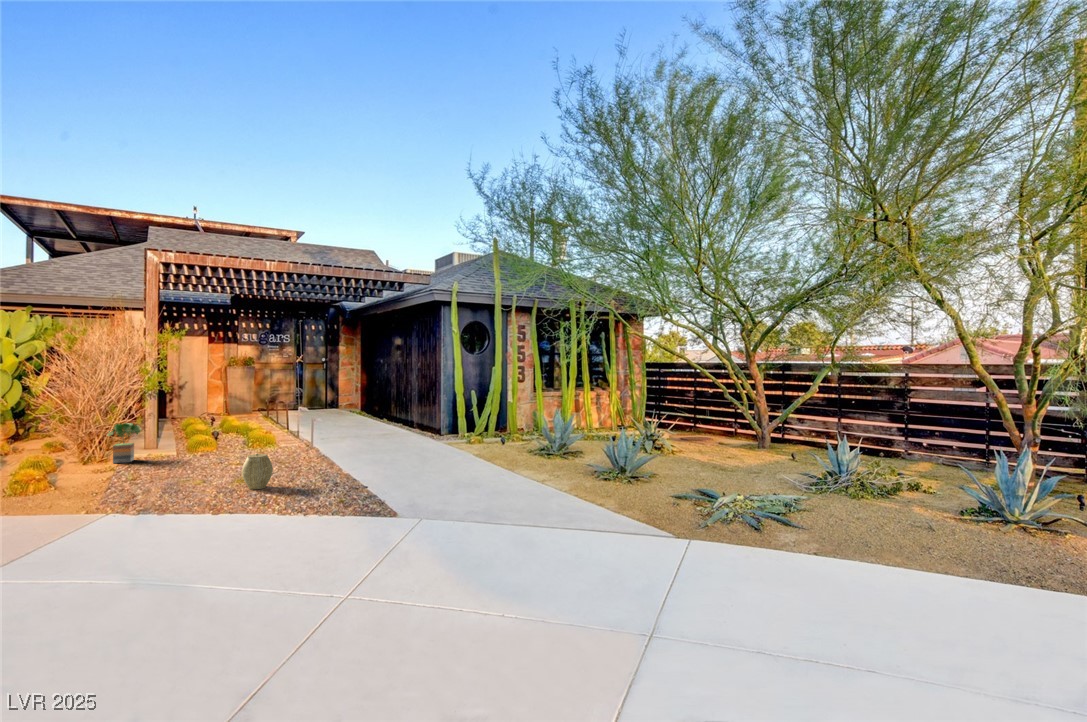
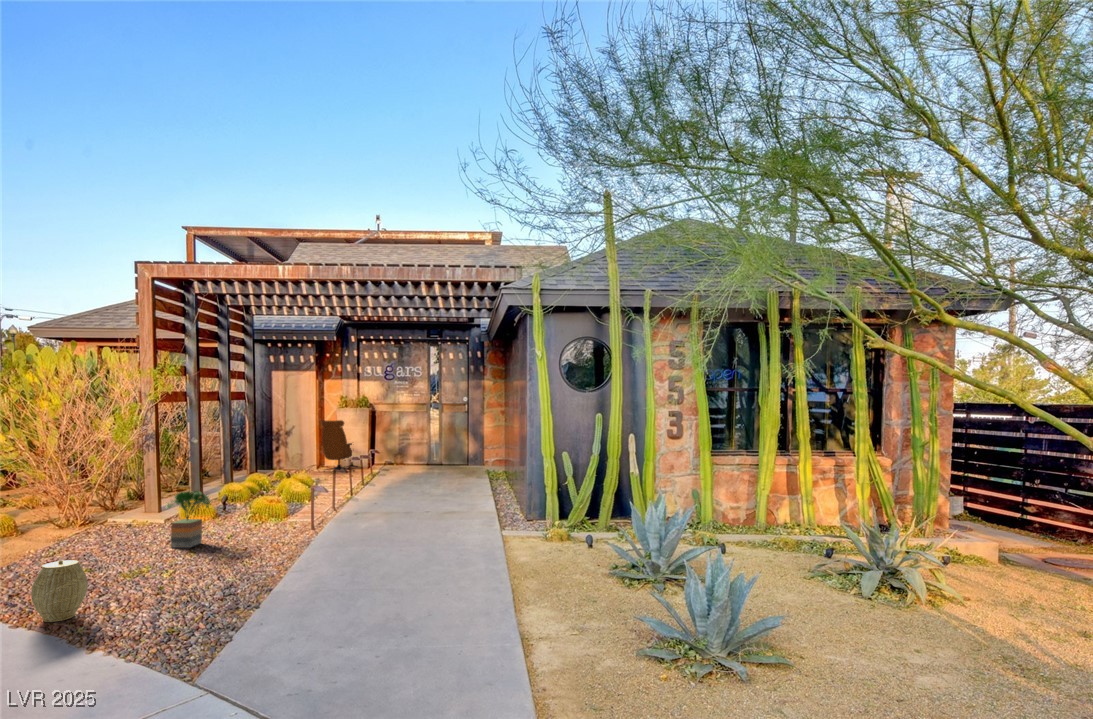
lounge chair: none [211,377,241,419] -> present [321,420,357,471]
potted tree: present [108,423,140,463] -> present [166,491,211,548]

